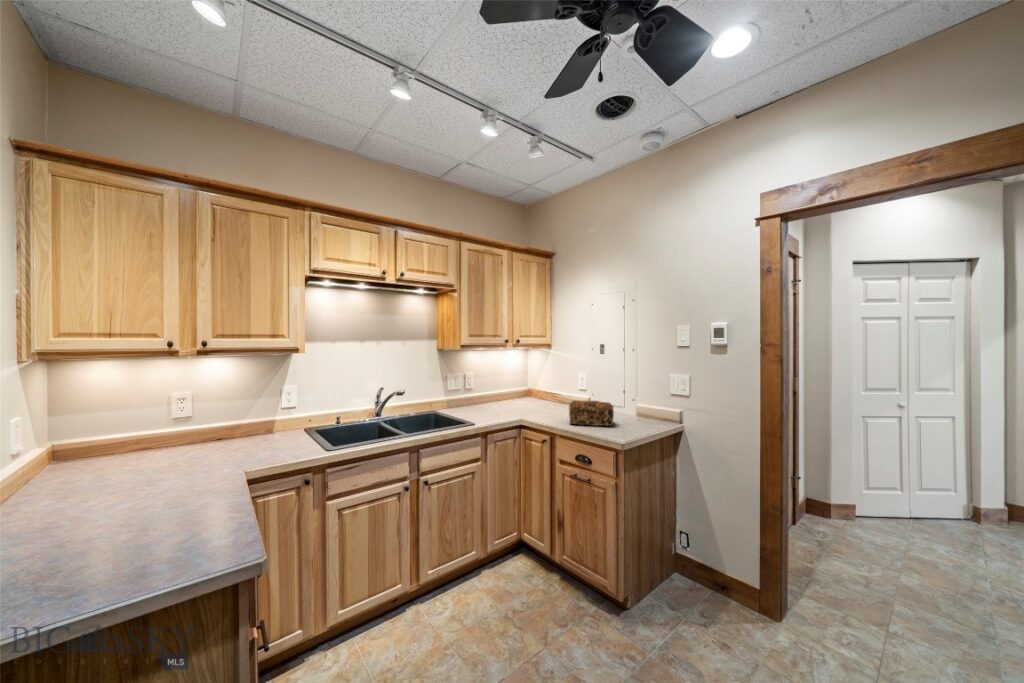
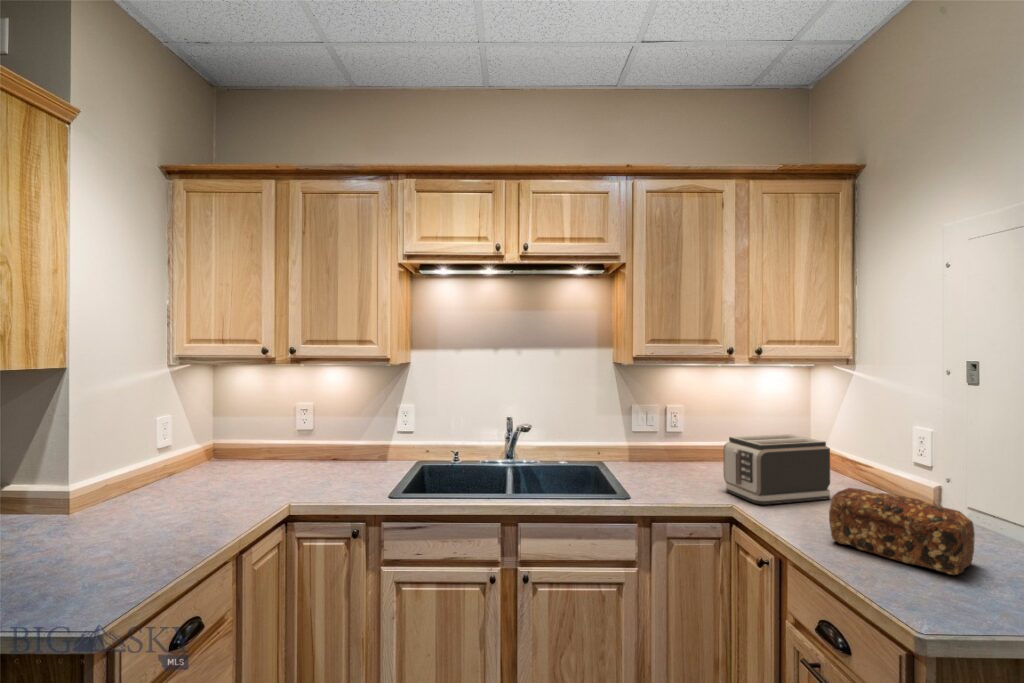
toaster: none [511,383,554,417] -> present [723,434,830,505]

